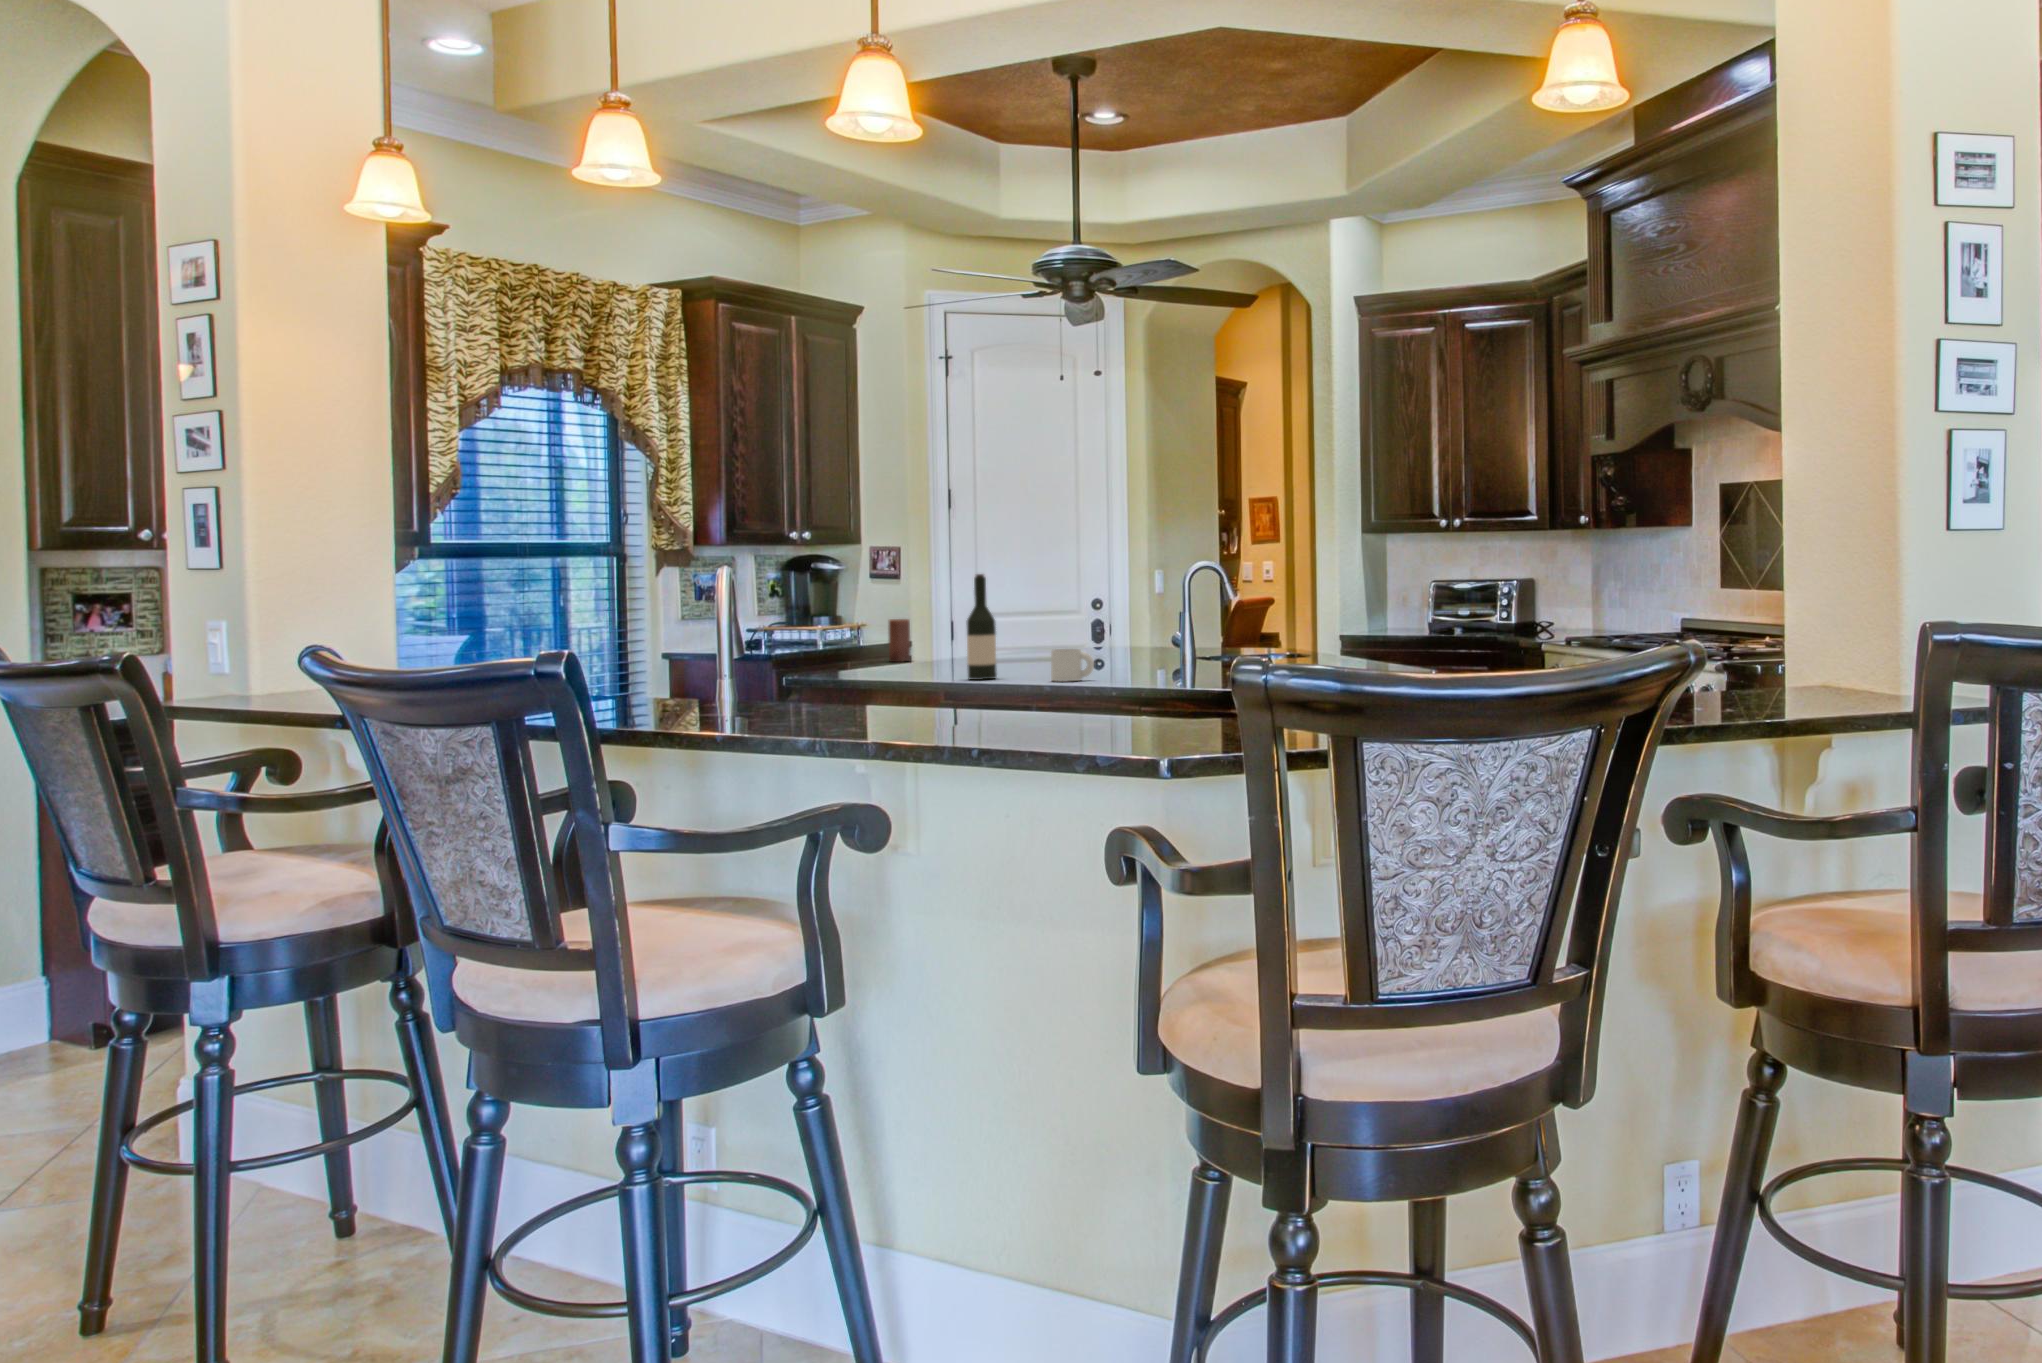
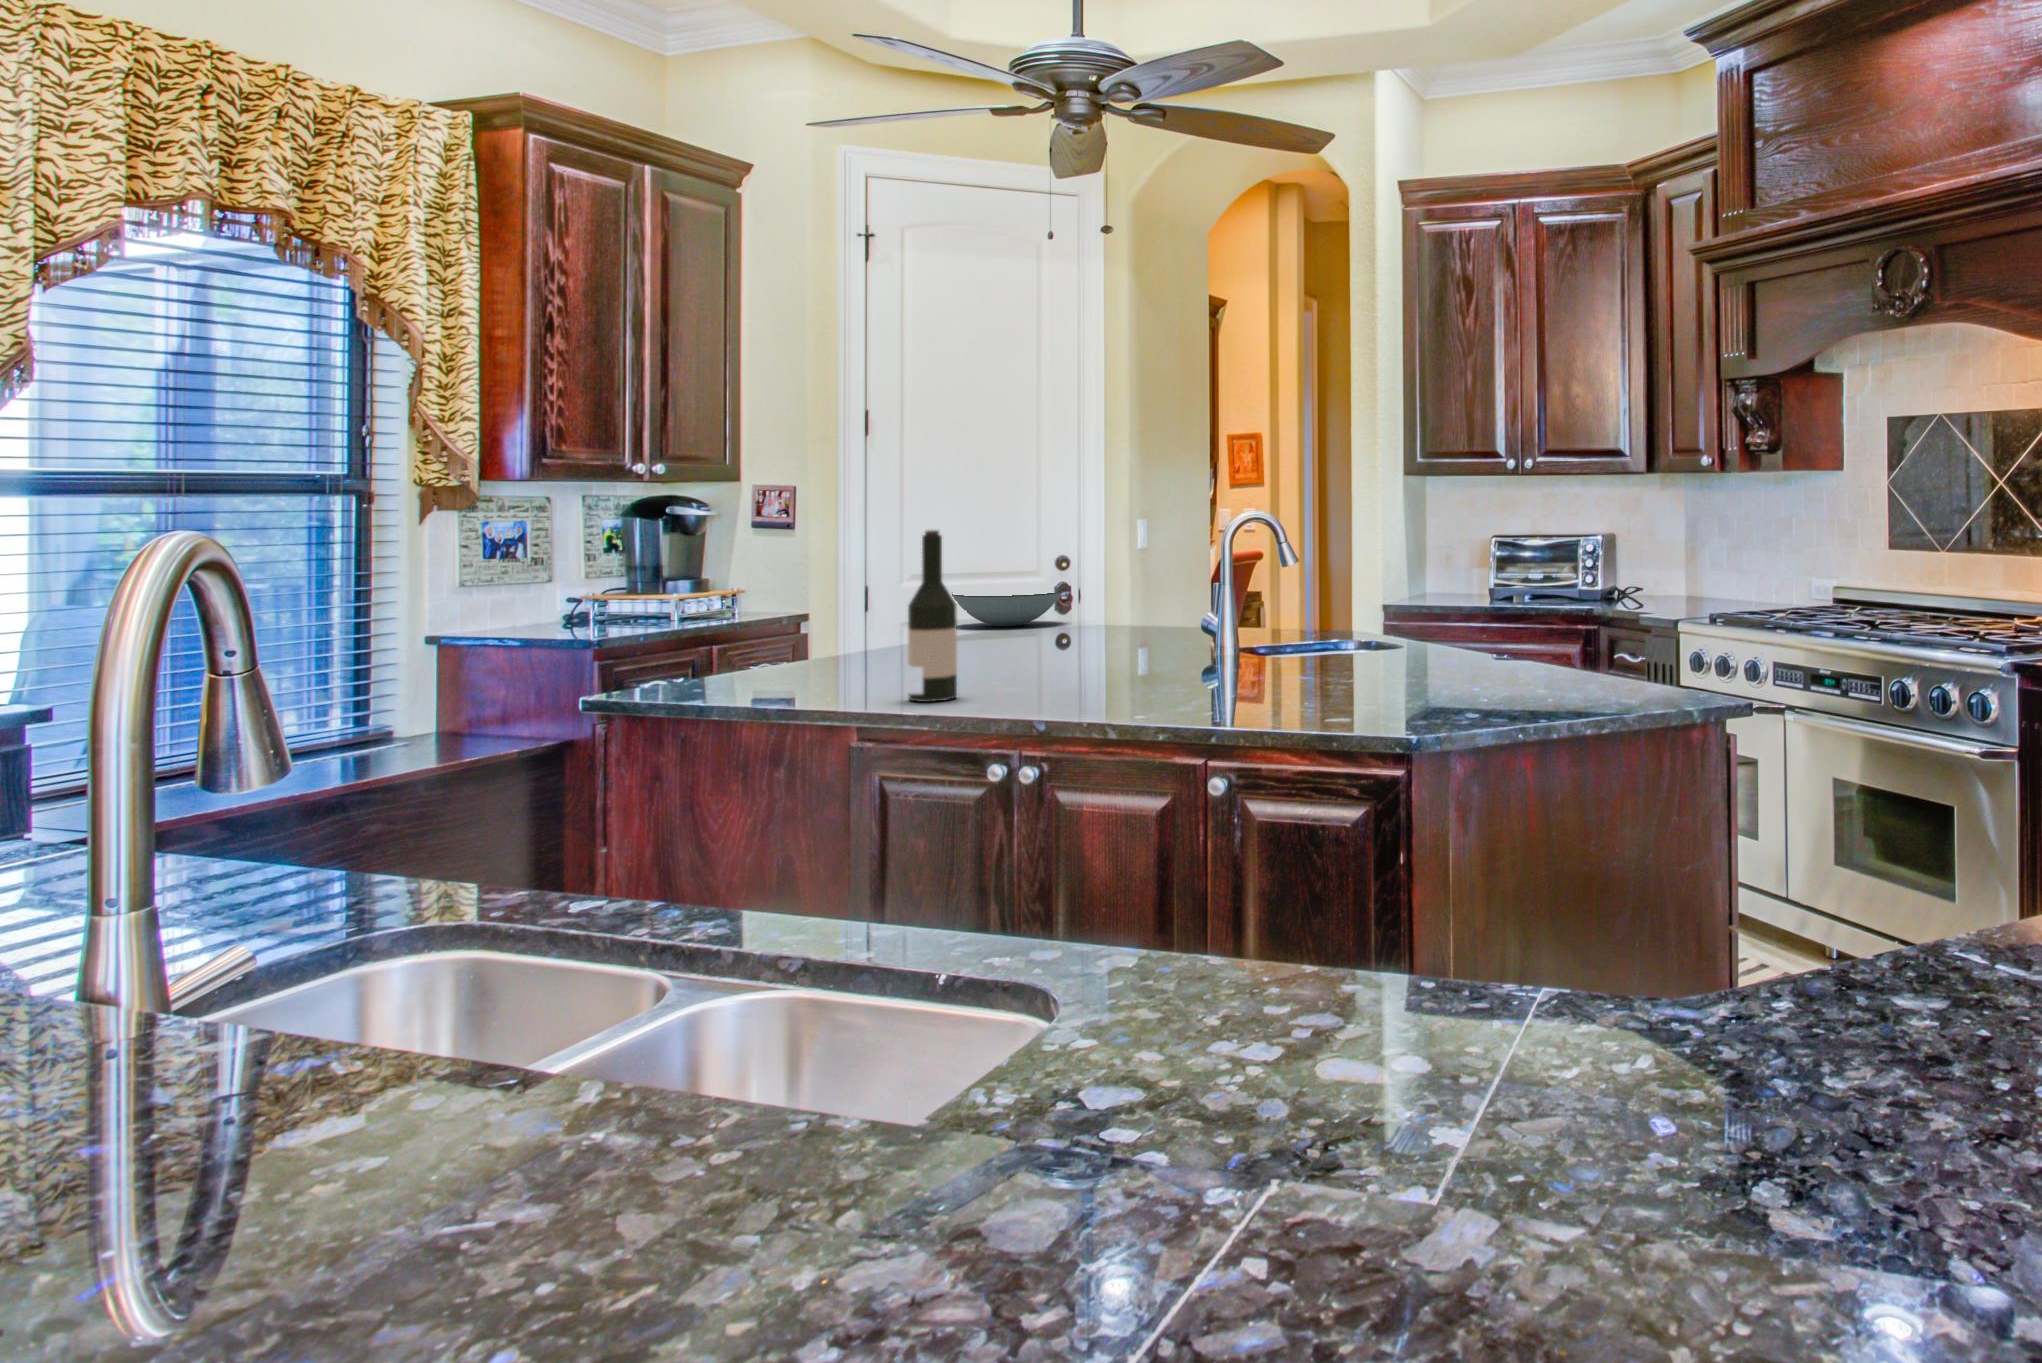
candle: present [889,619,911,662] -> none [776,588,808,651]
decorative bowl: none [1011,624,1093,651] -> present [952,590,1063,626]
mug: present [1051,649,1094,681] -> none [1053,652,1124,708]

